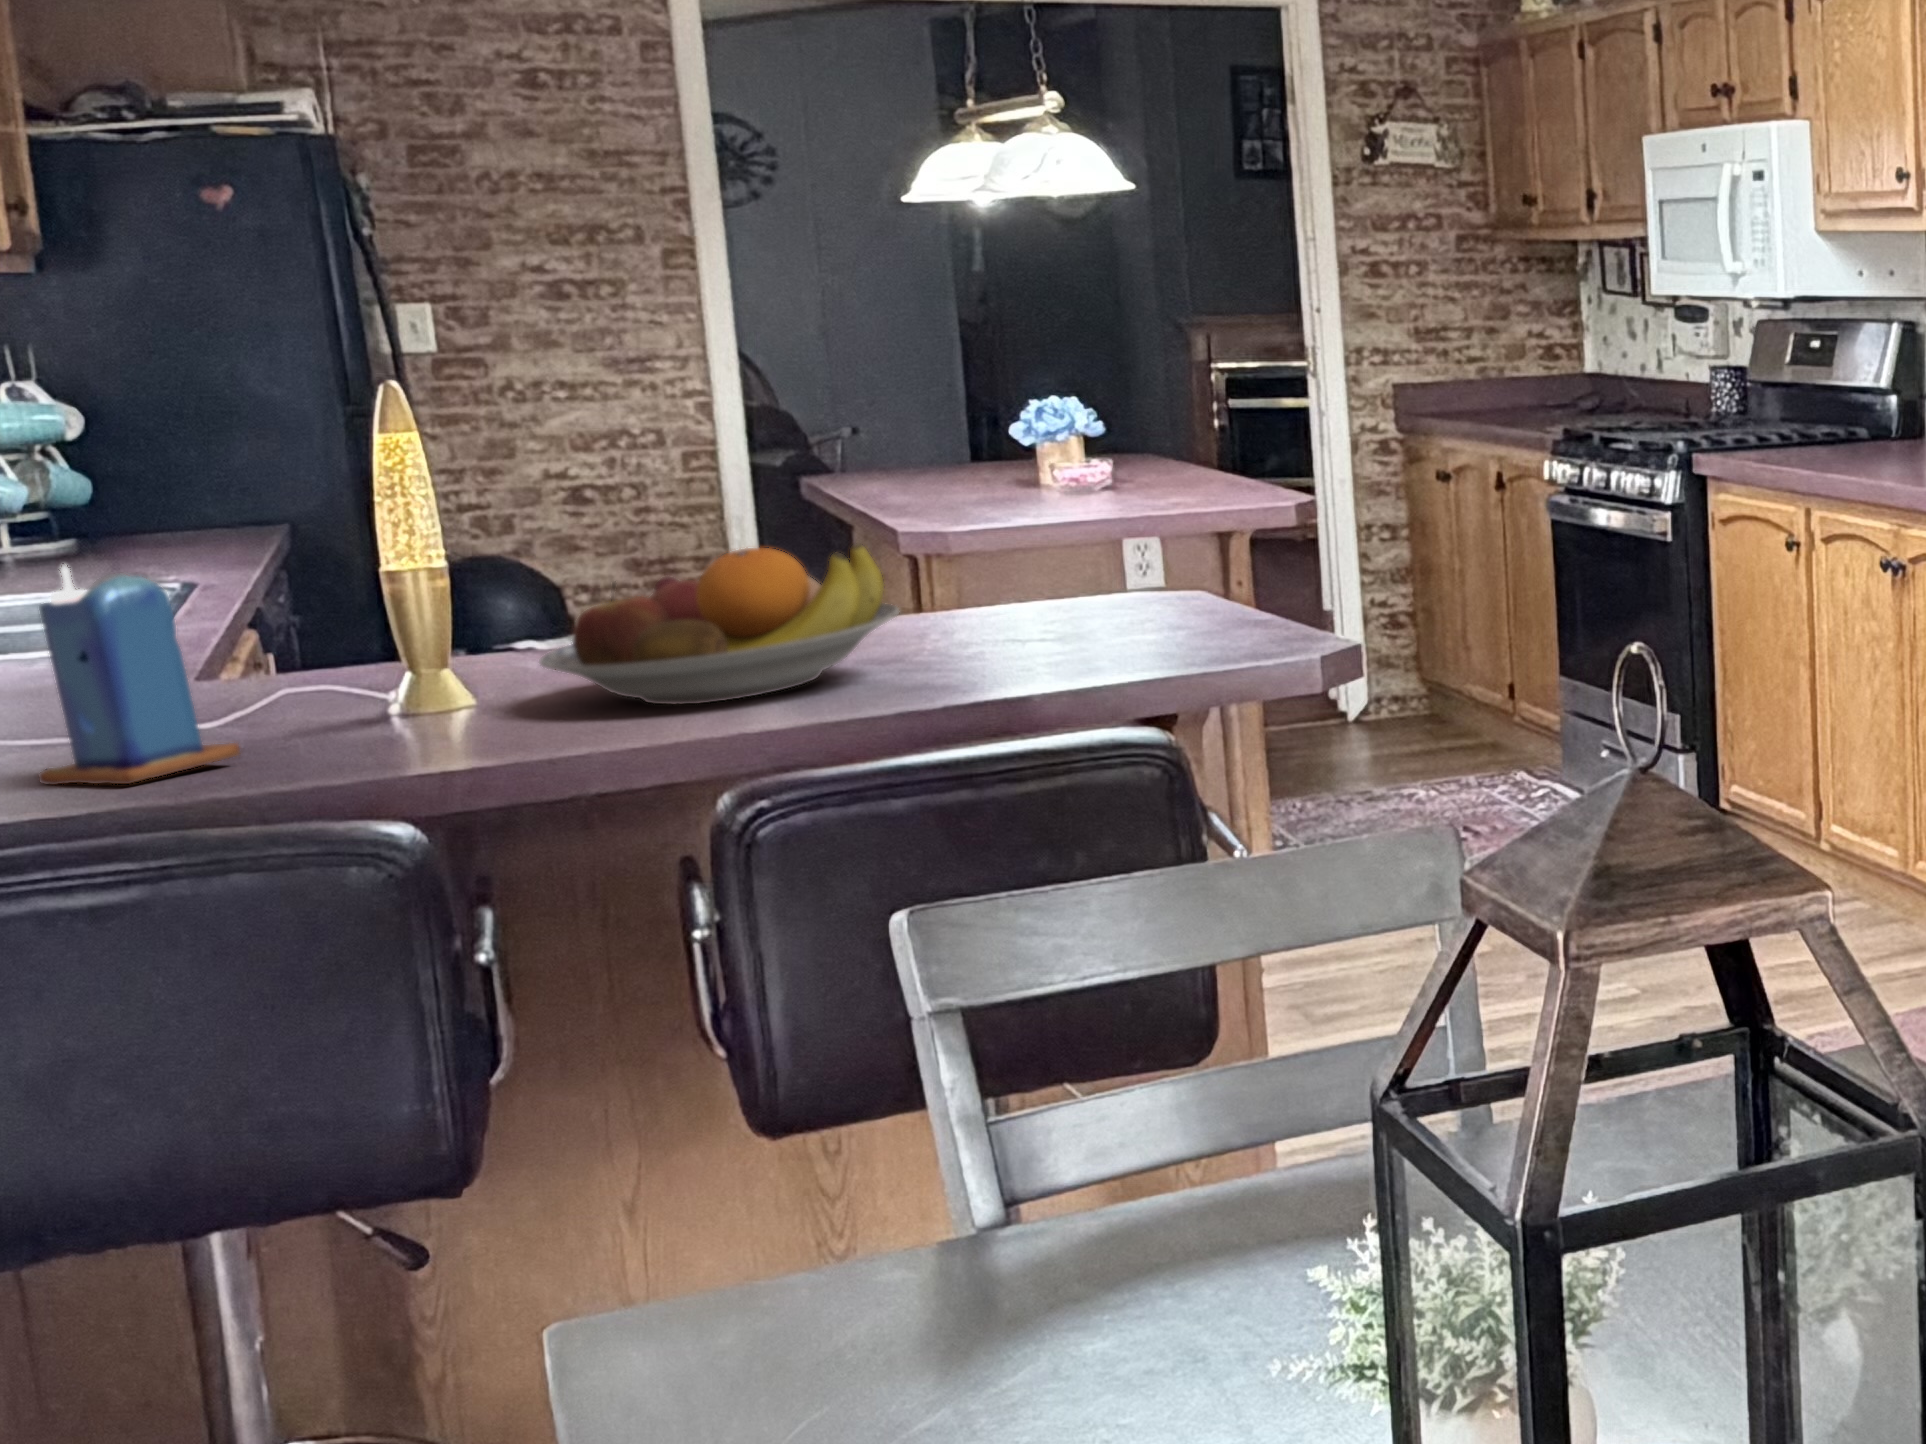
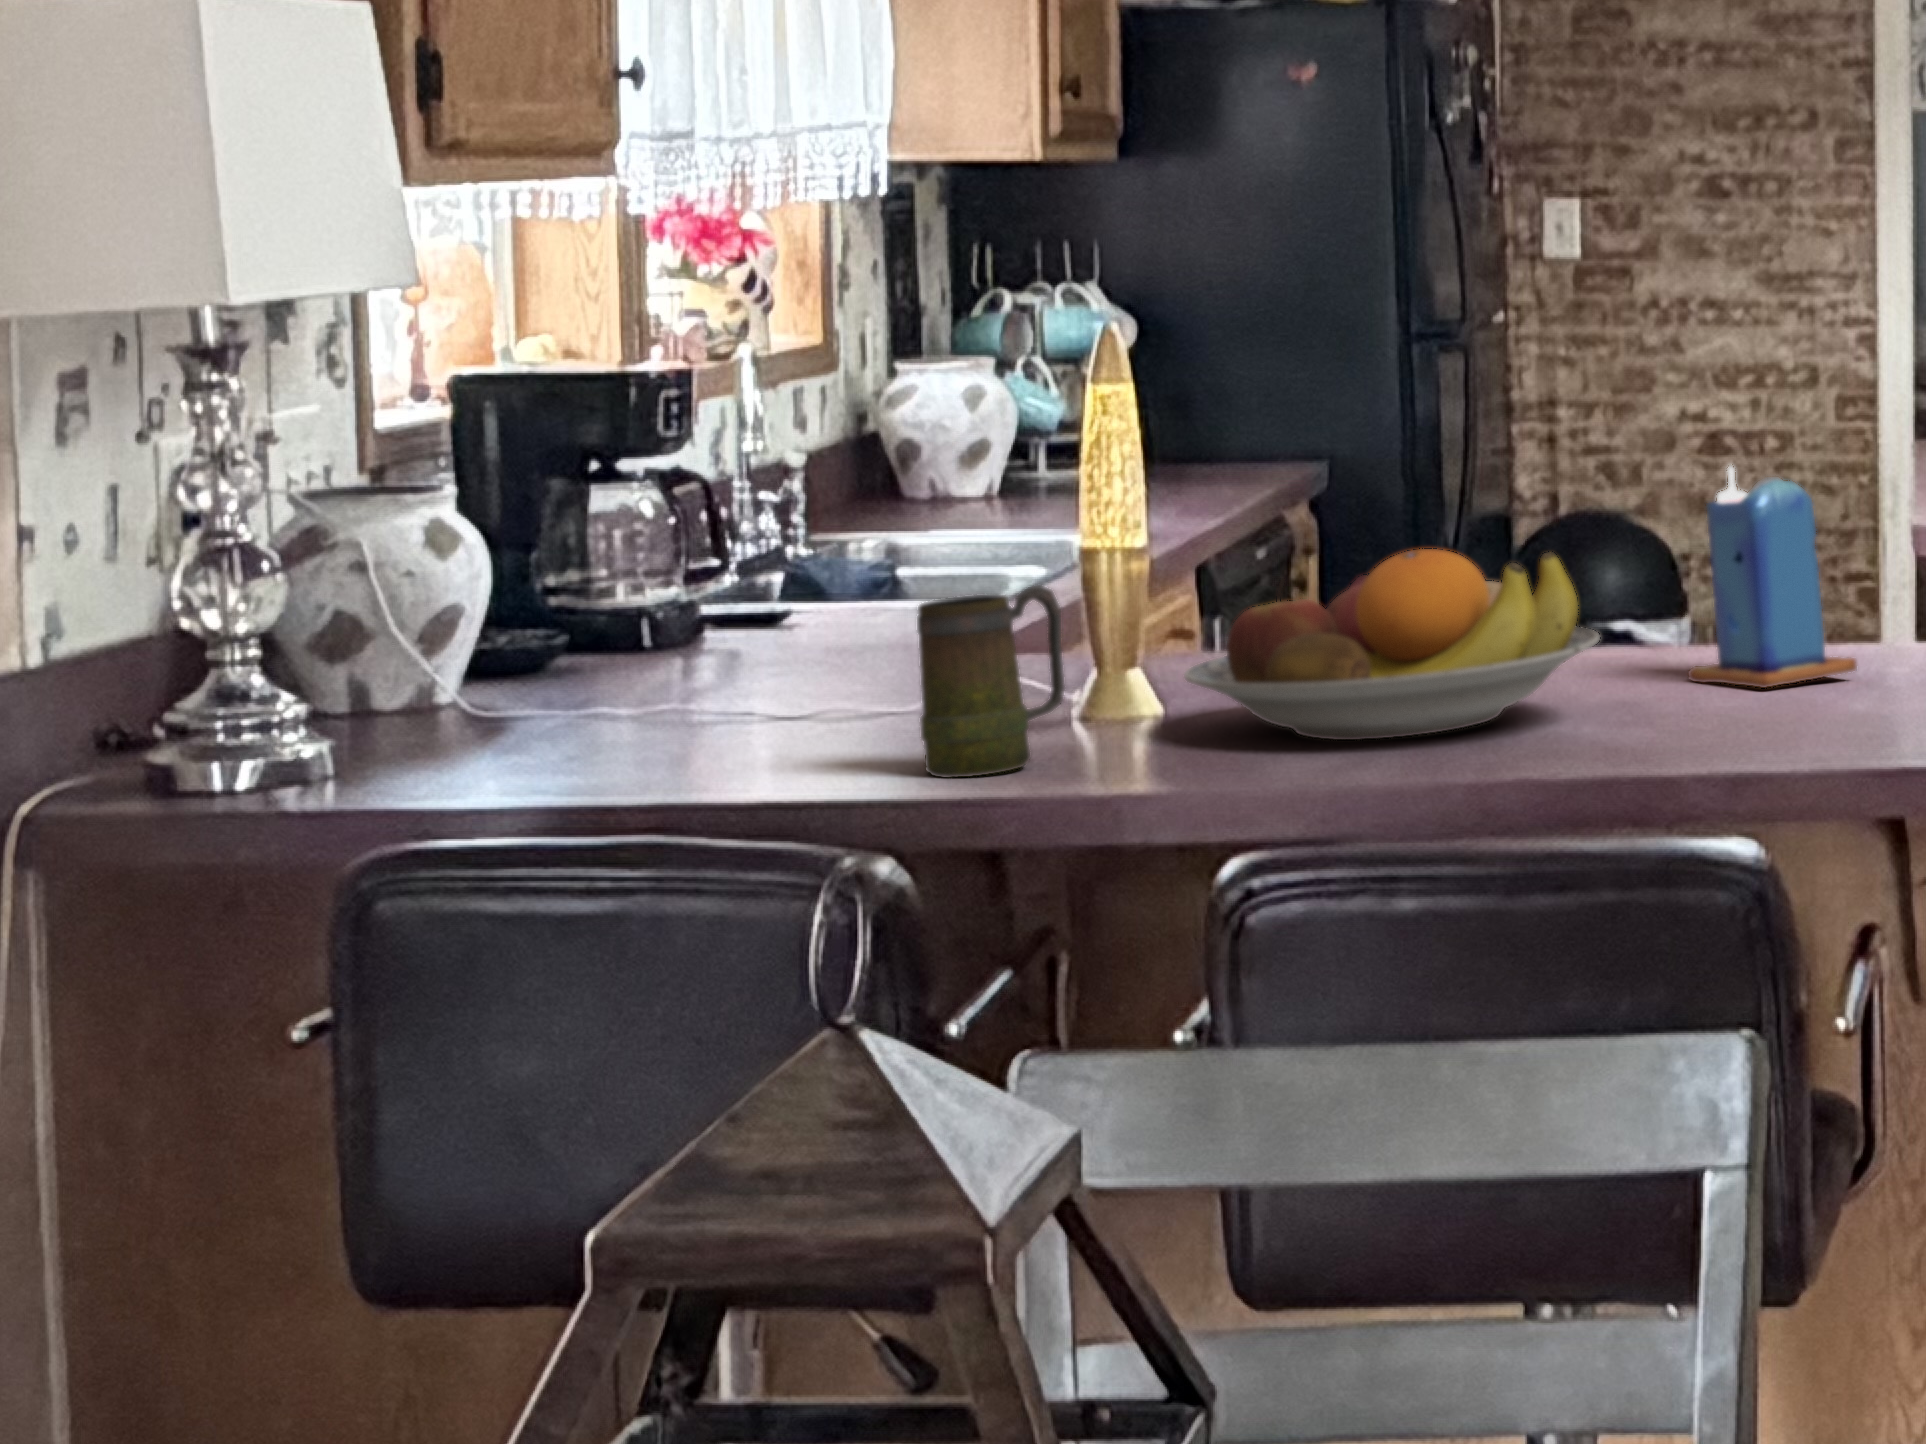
candle: present [39,565,240,785] -> present [1688,466,1857,688]
mug: none [330,597,470,764] -> present [917,586,1065,777]

